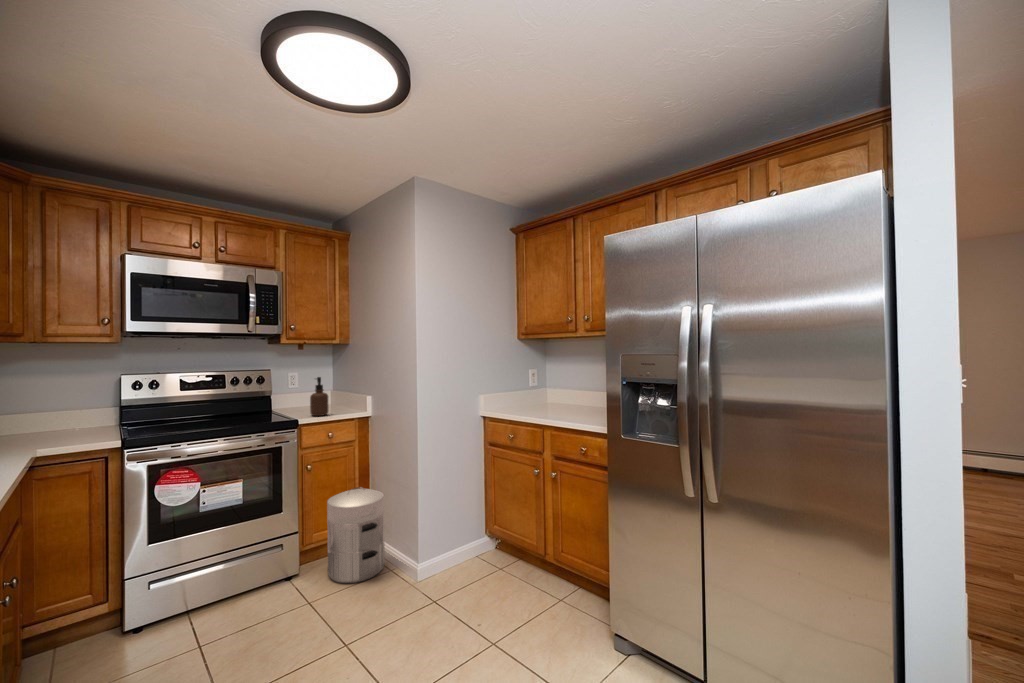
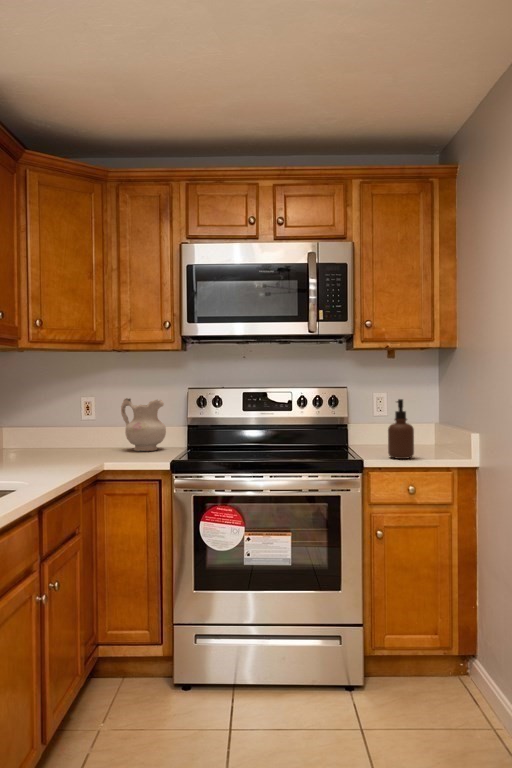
ceramic pitcher: none [40,386,98,434] -> present [121,398,166,451]
waste bin: present [327,487,385,583] -> none [399,578,489,728]

